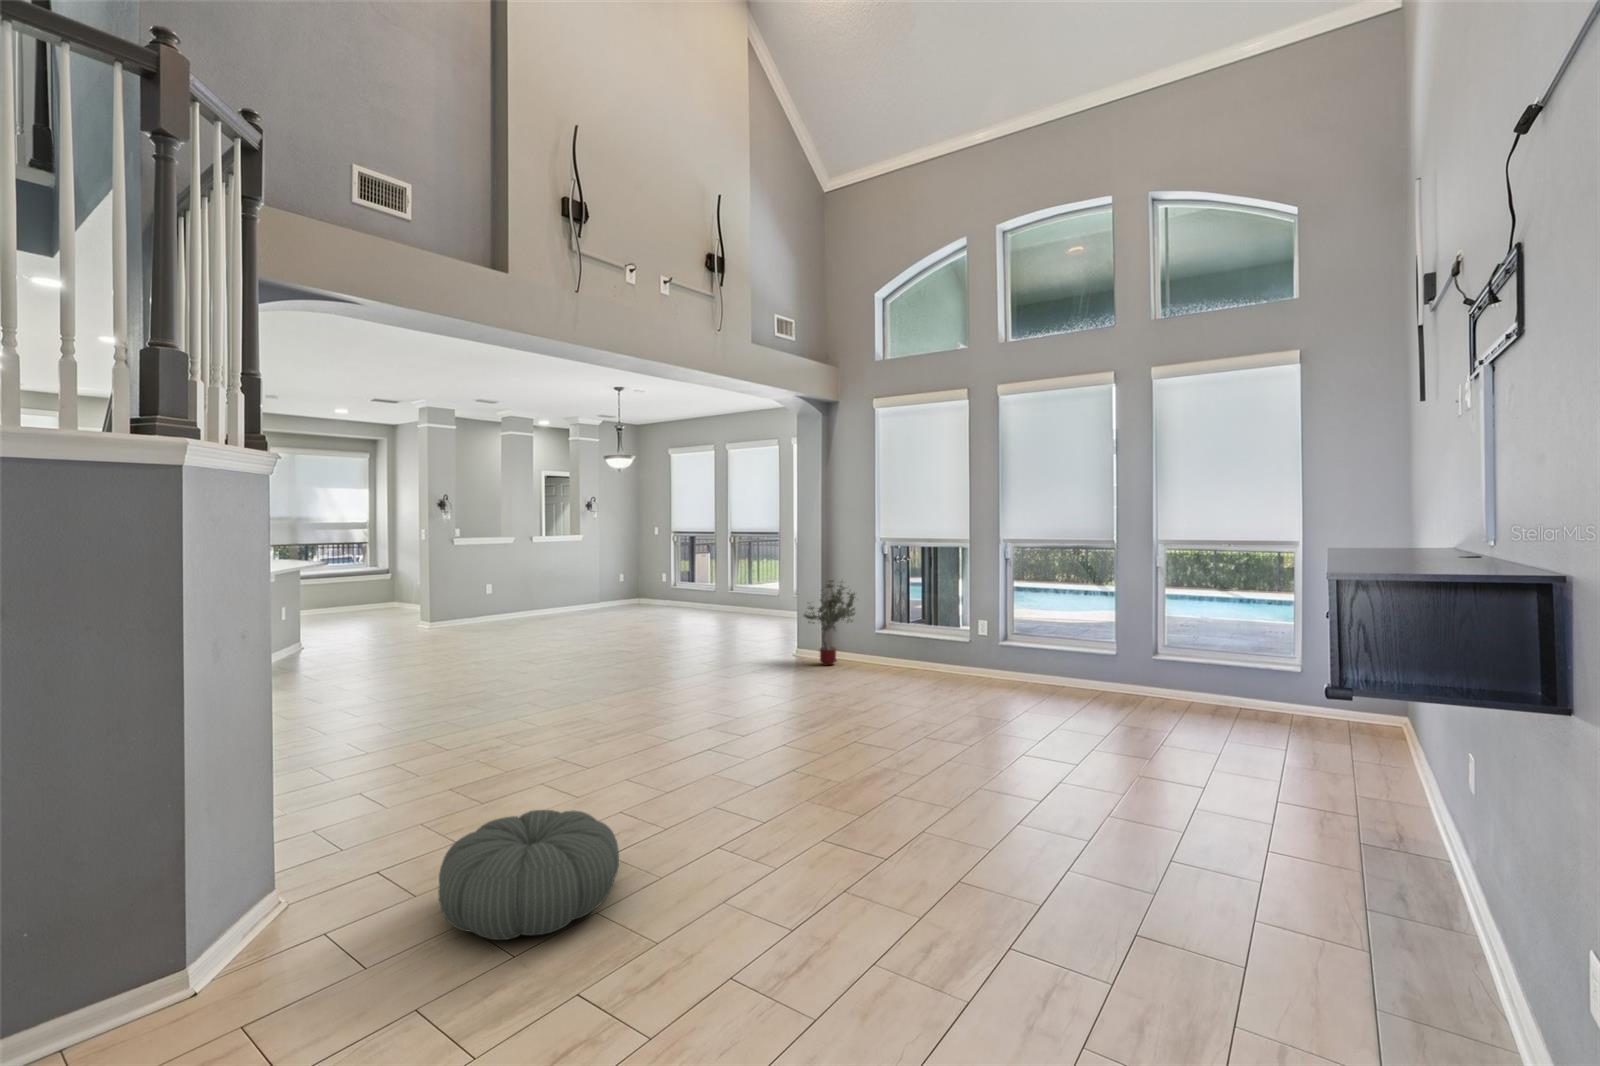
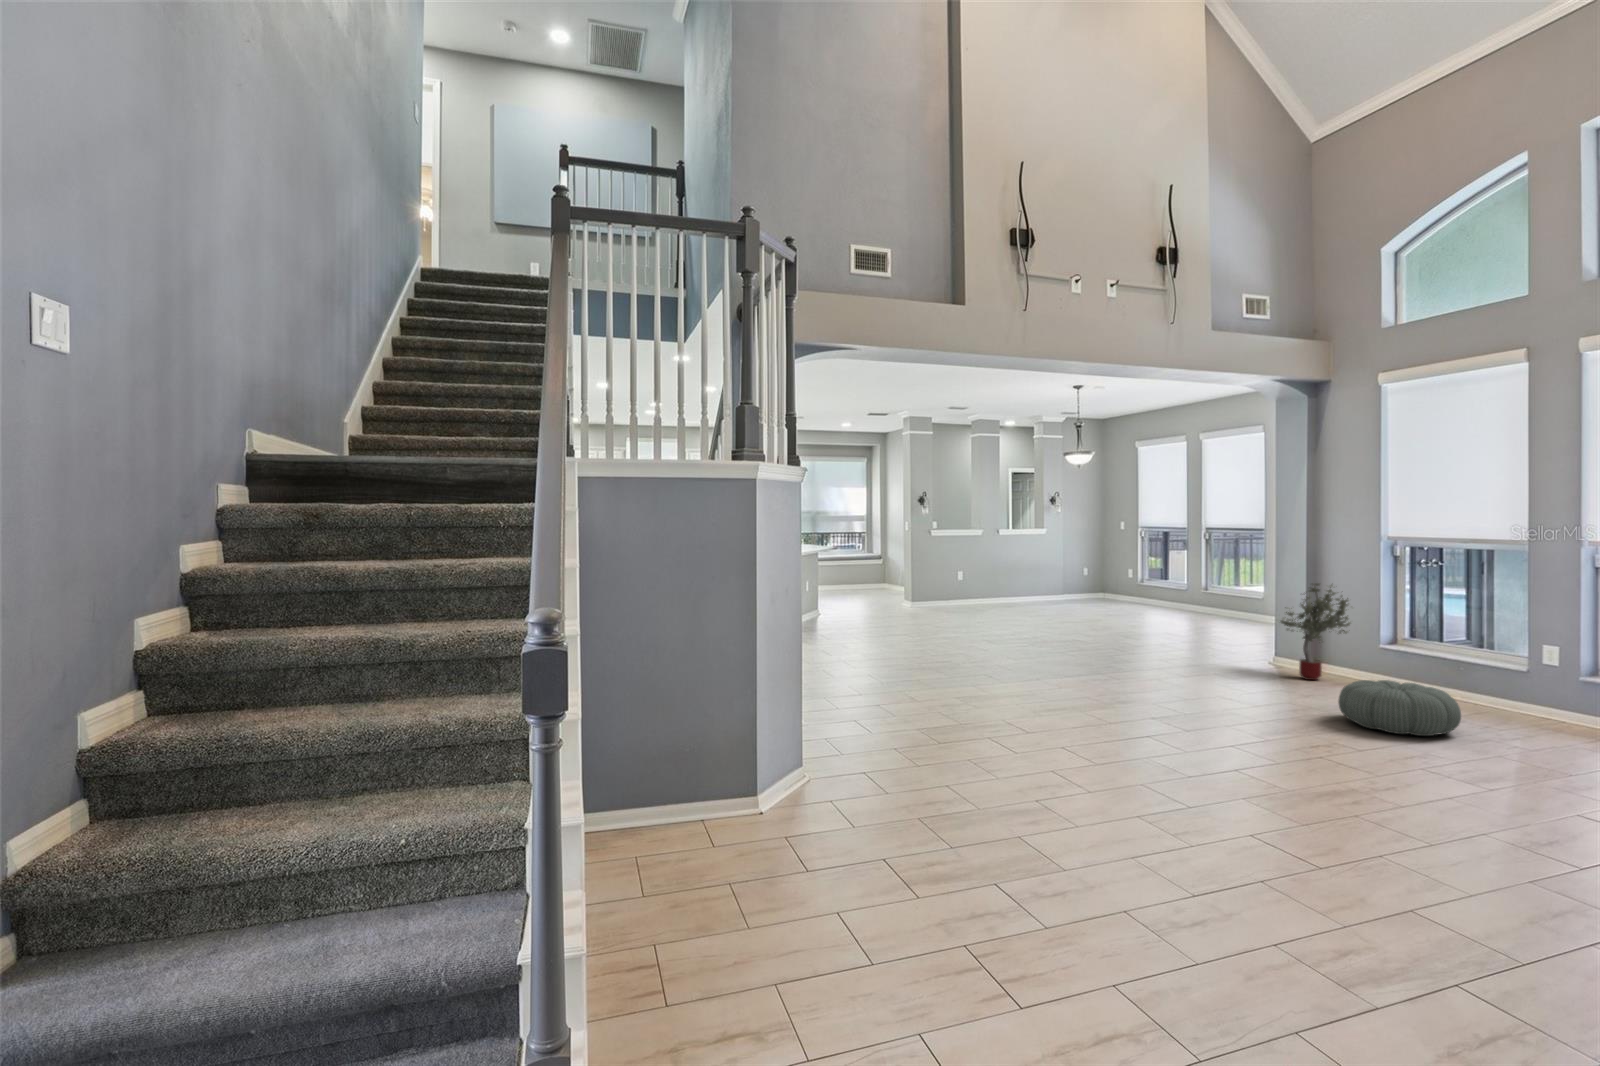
pouf: present [438,810,619,940] -> present [1338,680,1461,736]

